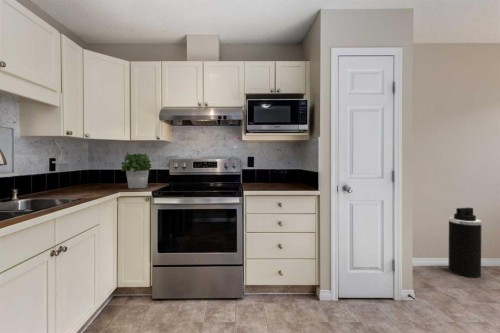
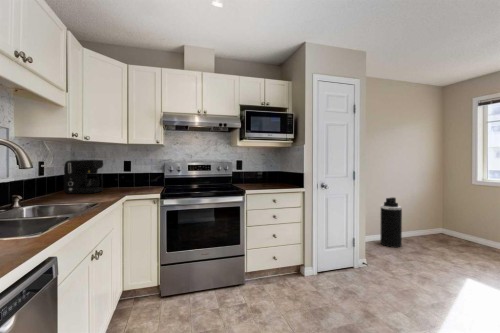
potted plant: present [122,152,151,188] -> none [119,155,152,191]
coffee maker: none [71,157,108,189] -> present [64,160,104,193]

